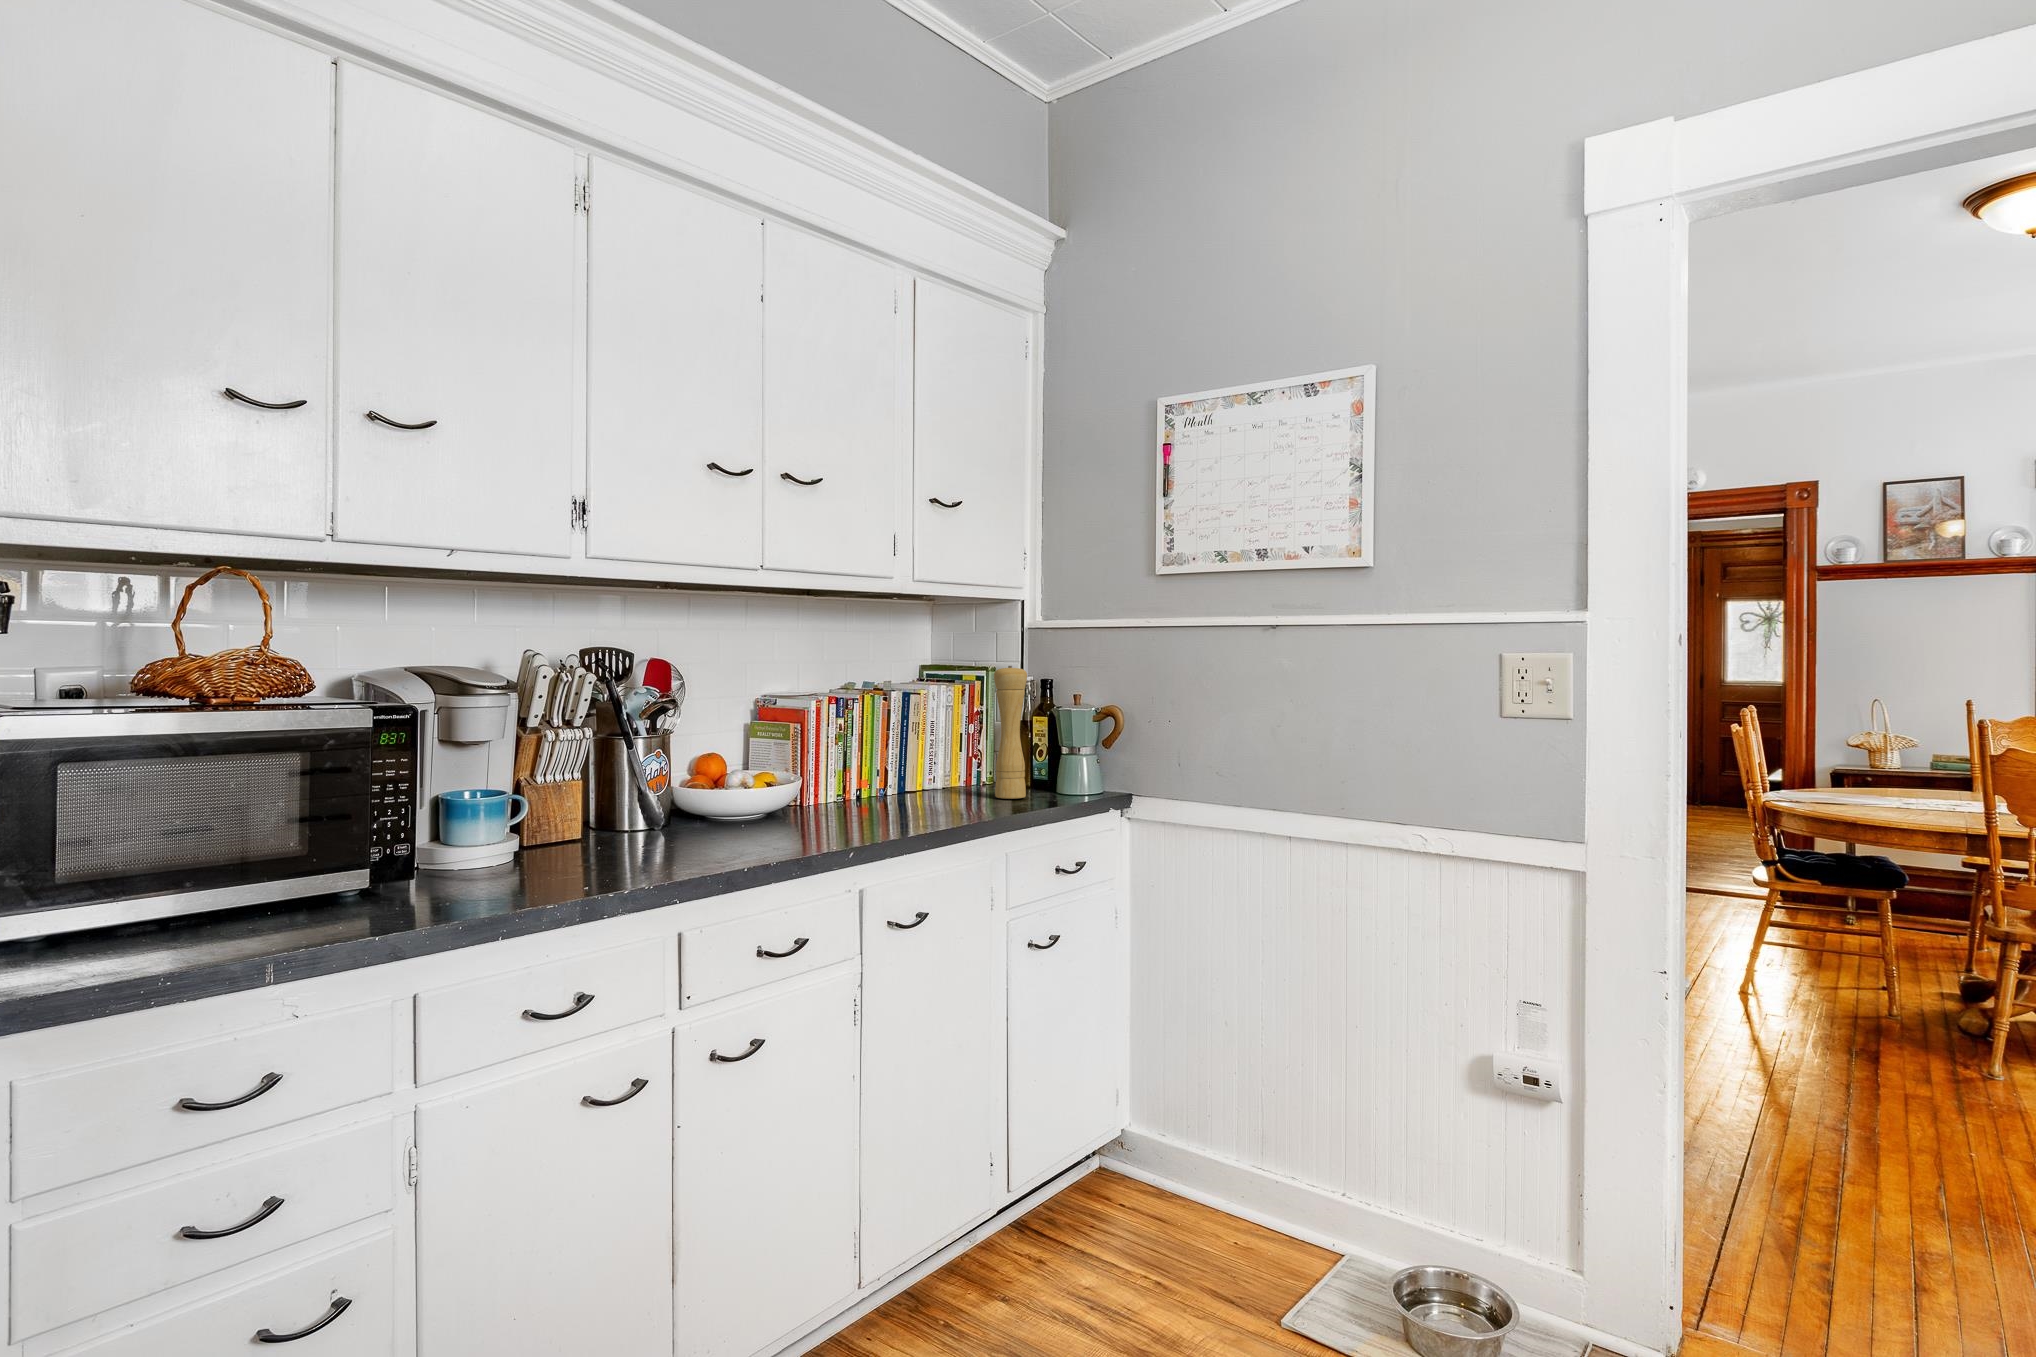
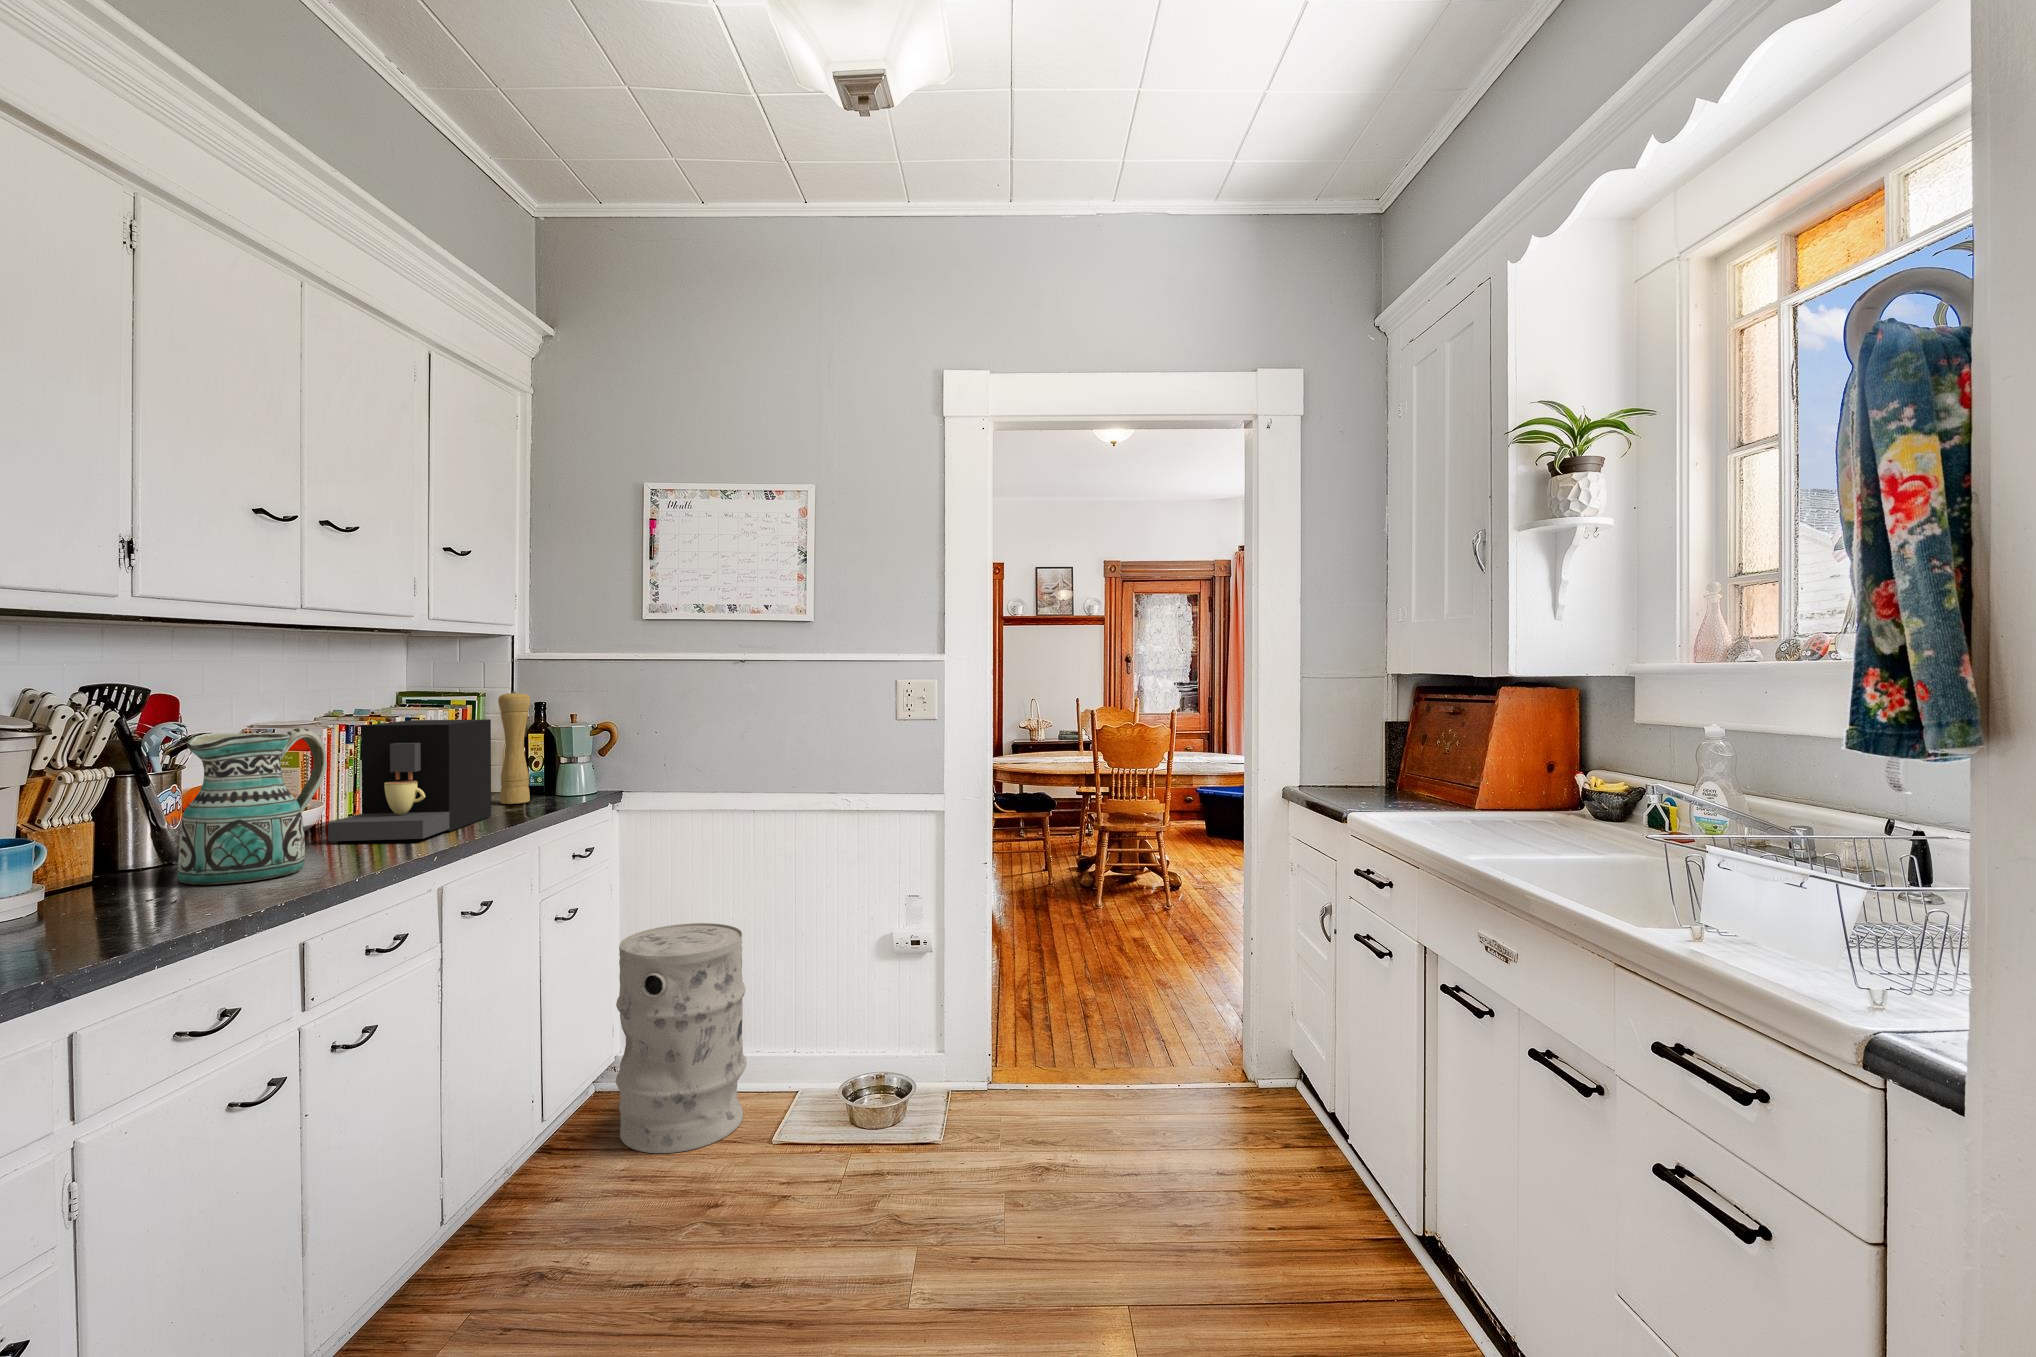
ceramic pitcher: none [610,693,753,854] -> present [178,728,327,884]
coffee maker: none [782,695,964,828] -> present [328,719,491,841]
trash can: none [1098,976,1265,1292] -> present [616,923,747,1153]

